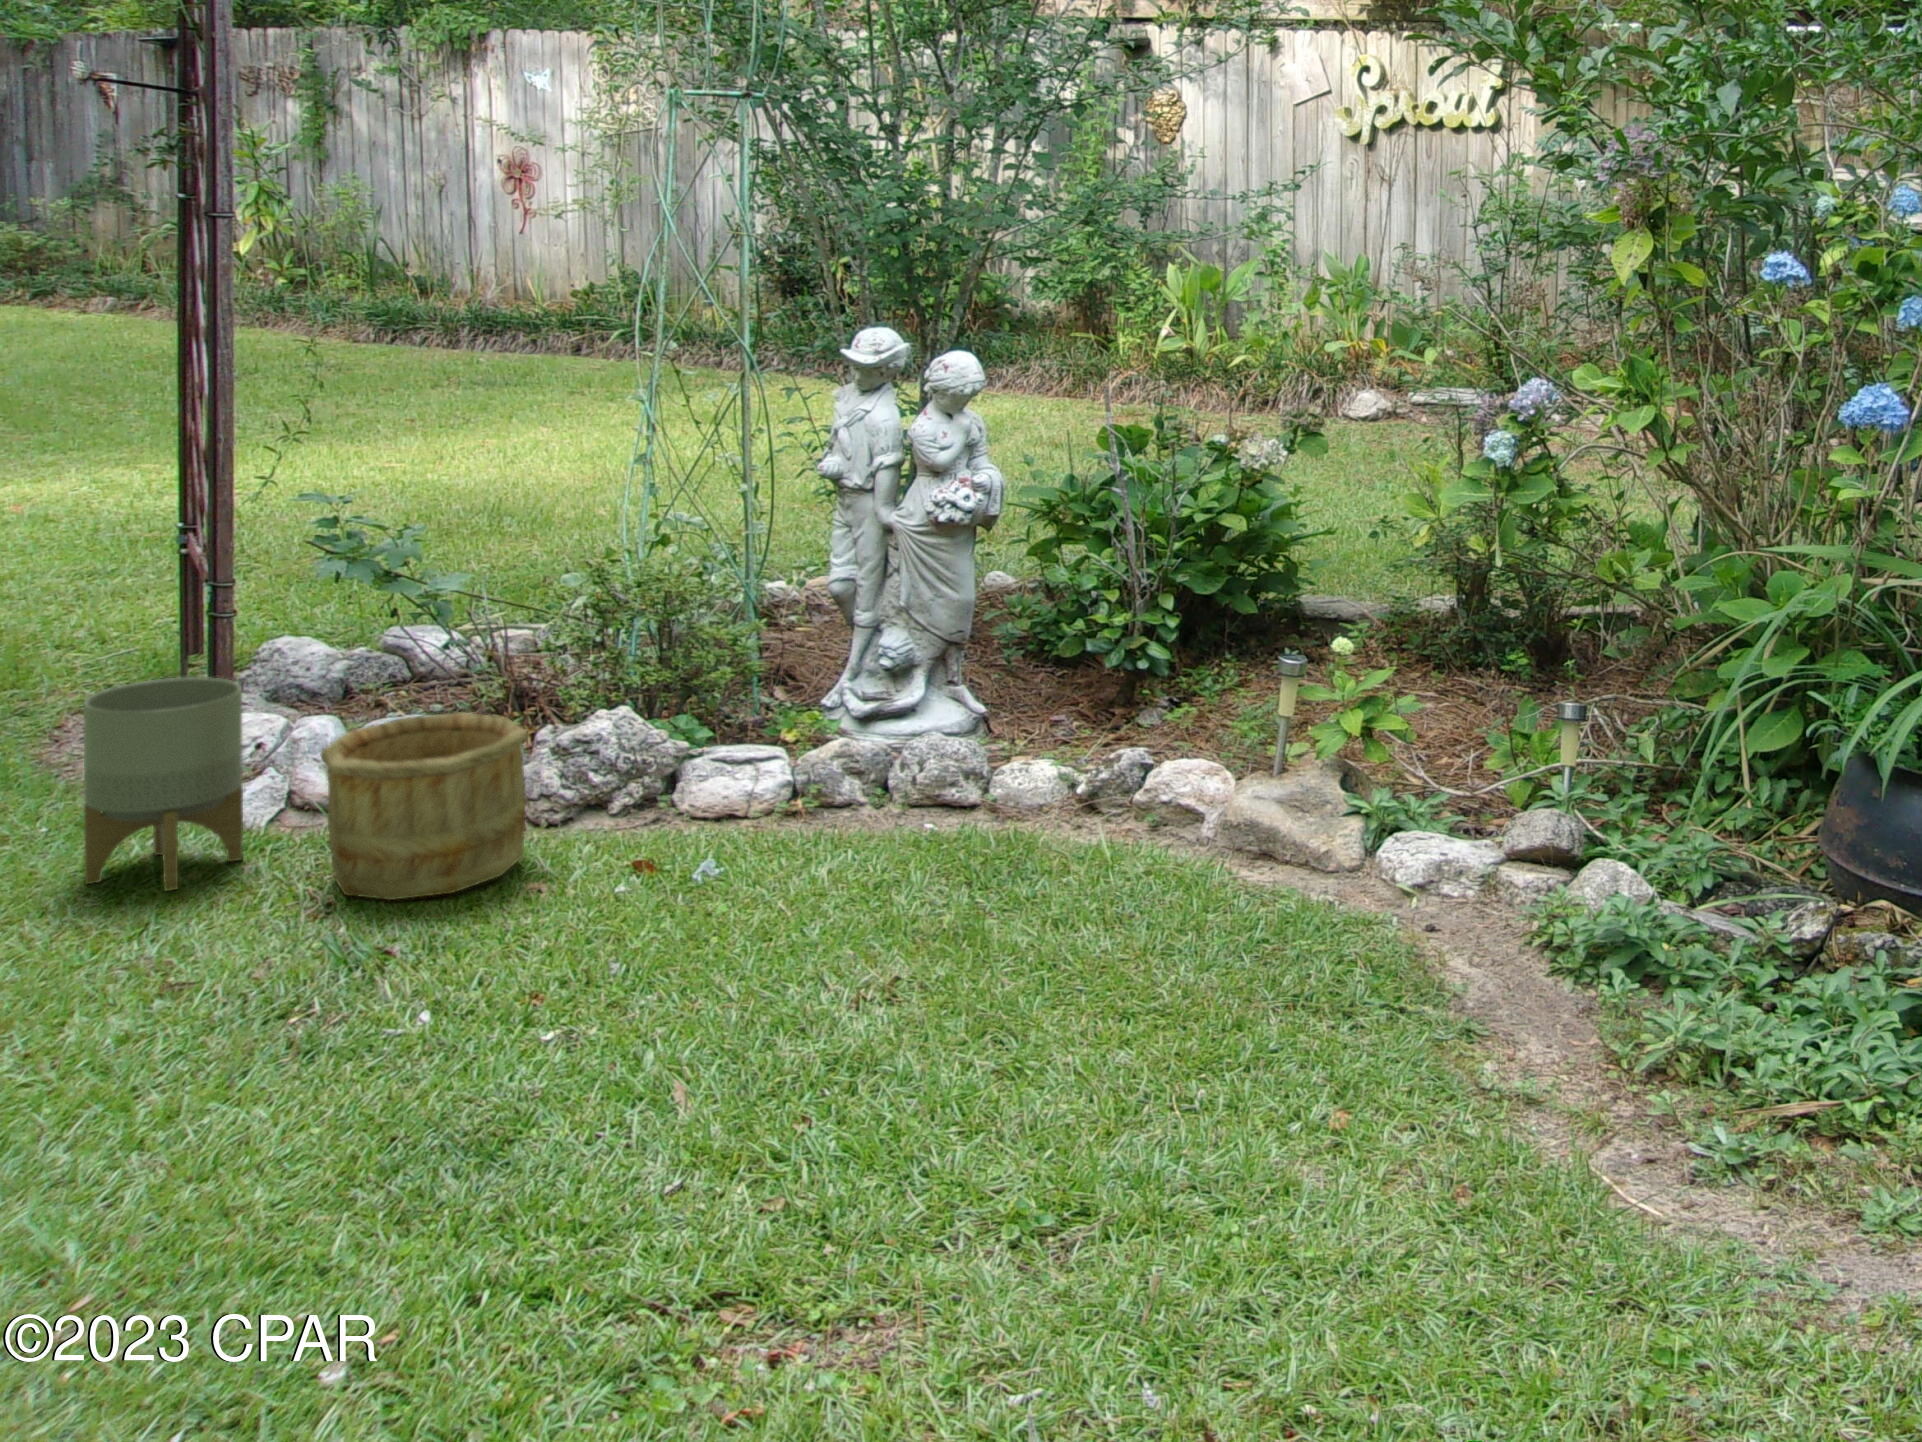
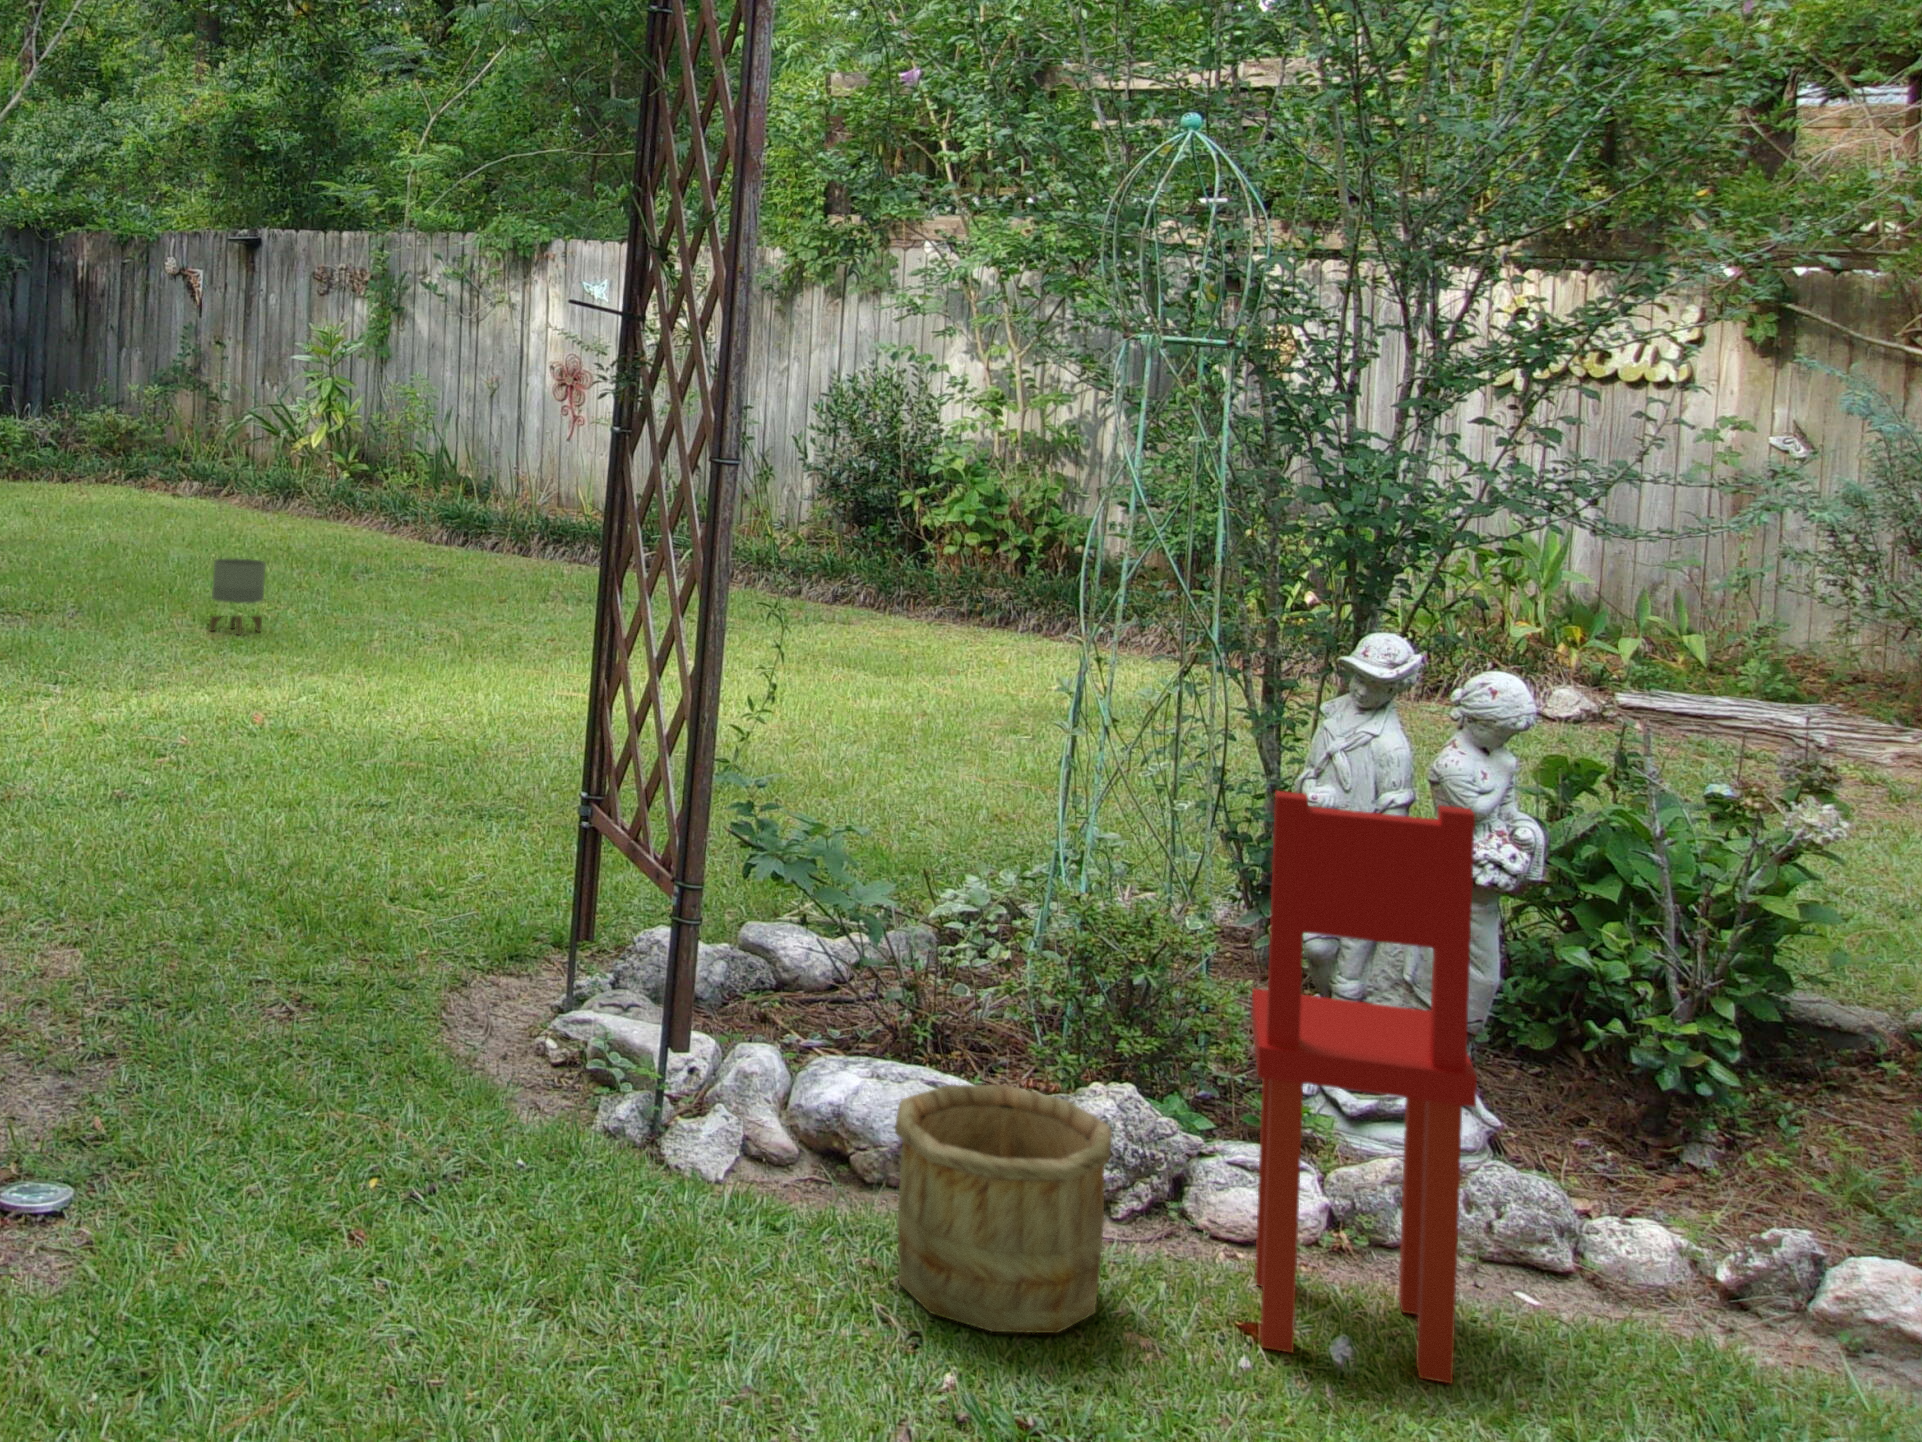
chair: none [622,450,831,884] -> present [1251,791,1477,1383]
planter: present [83,677,243,891] -> present [210,559,266,635]

